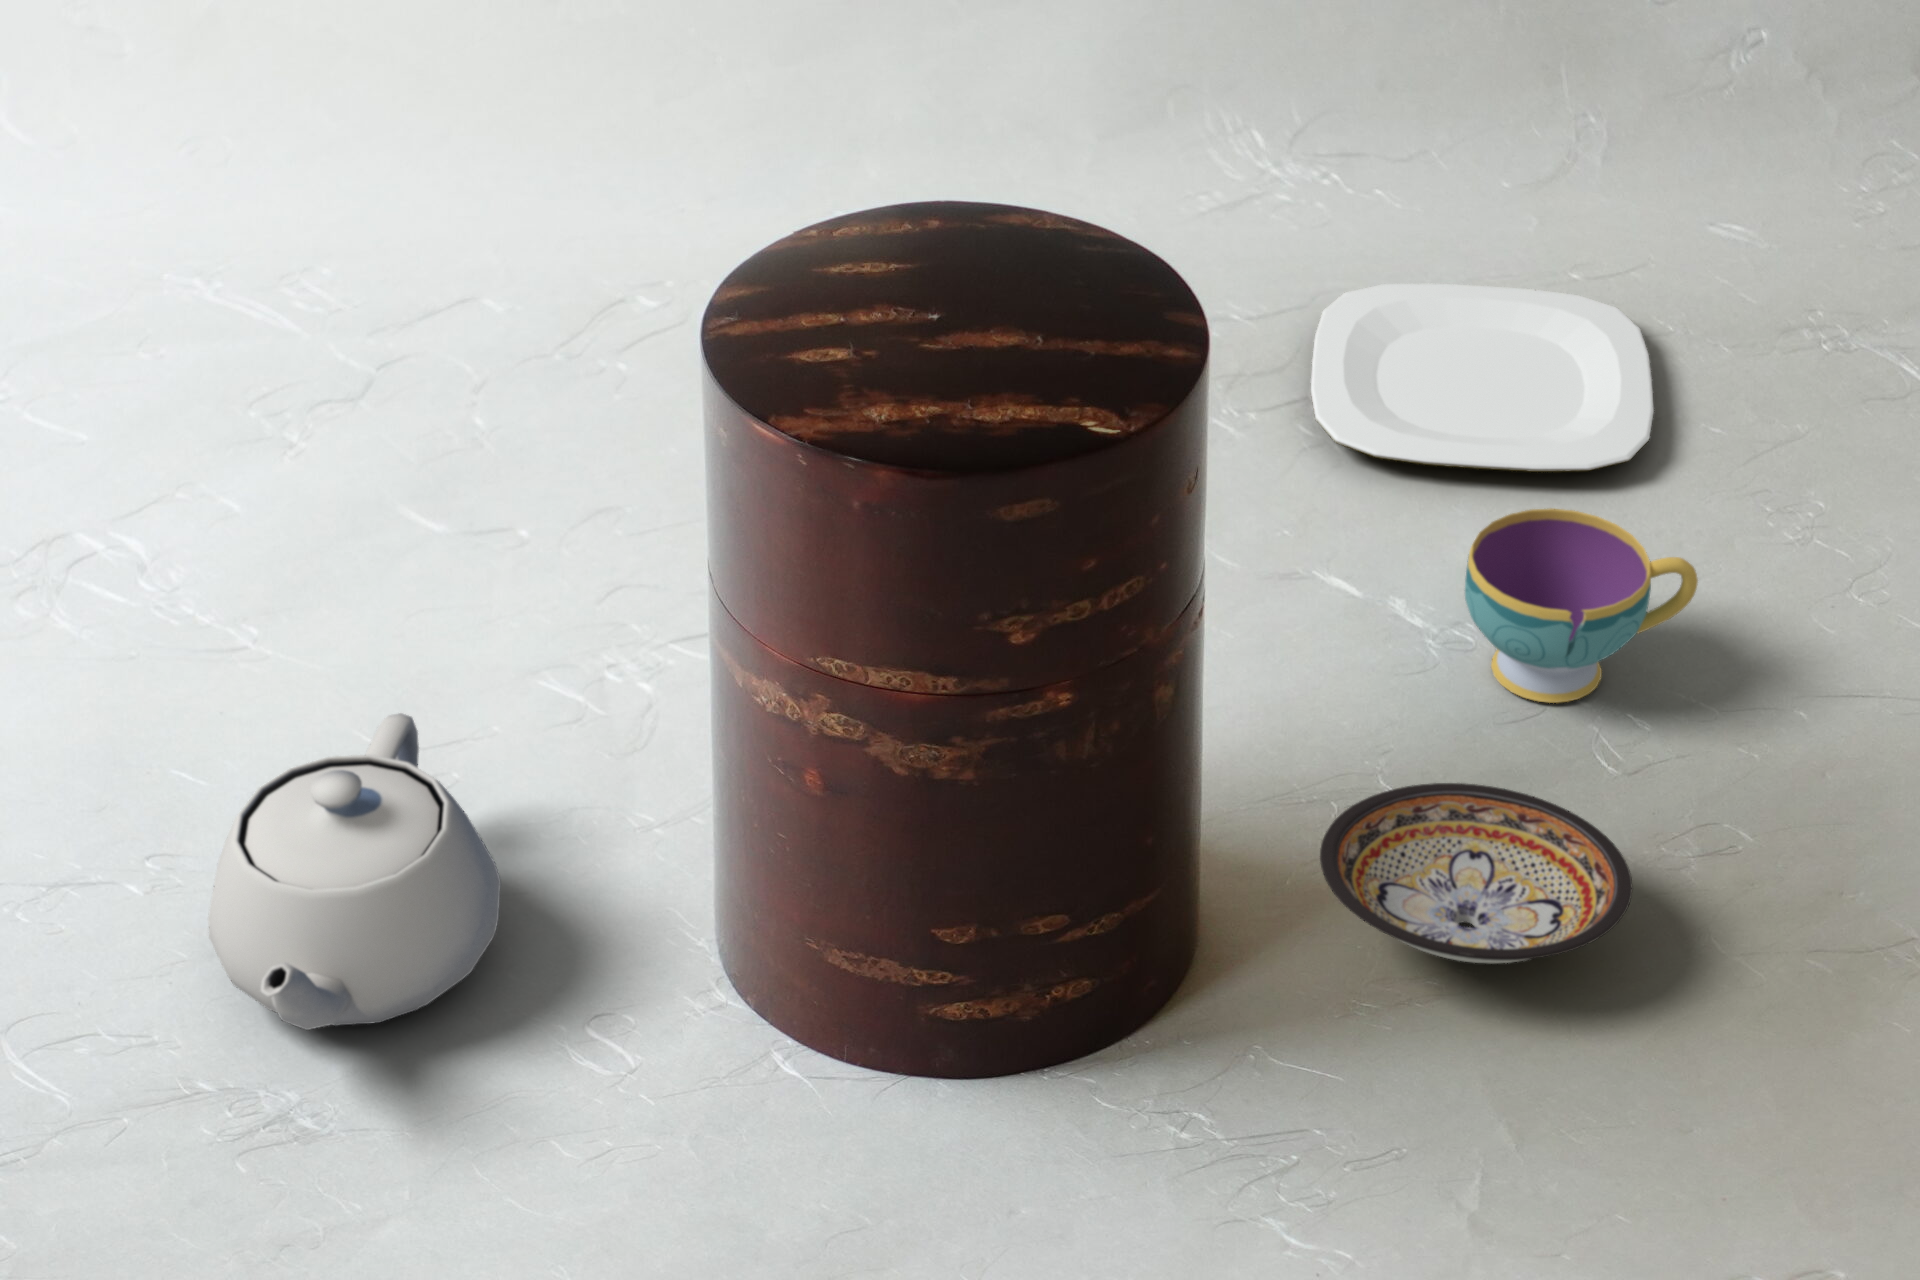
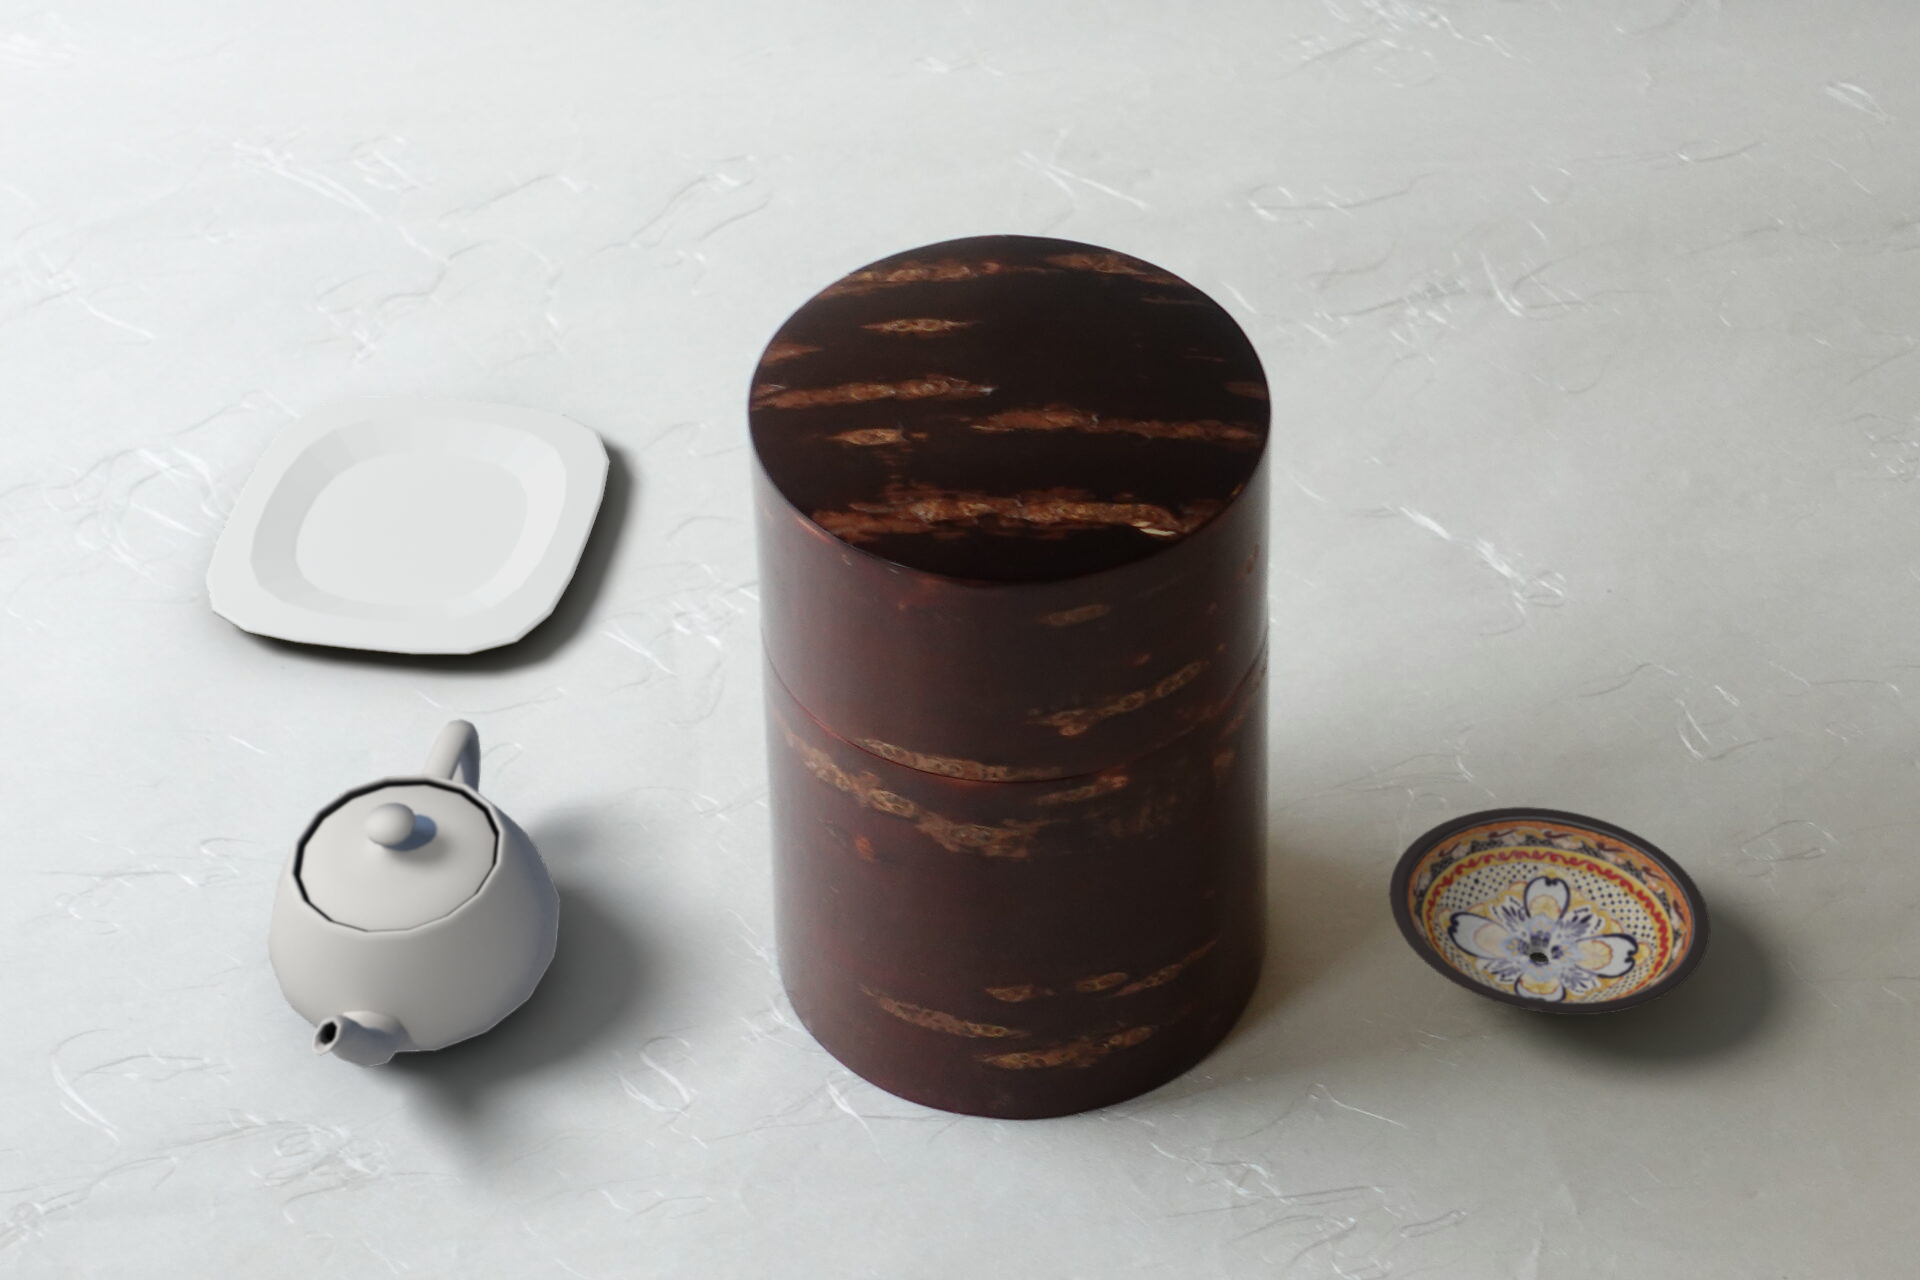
plate: present [1311,283,1654,472] -> present [206,396,610,655]
teacup: present [1465,508,1698,703] -> none [1554,493,1797,696]

